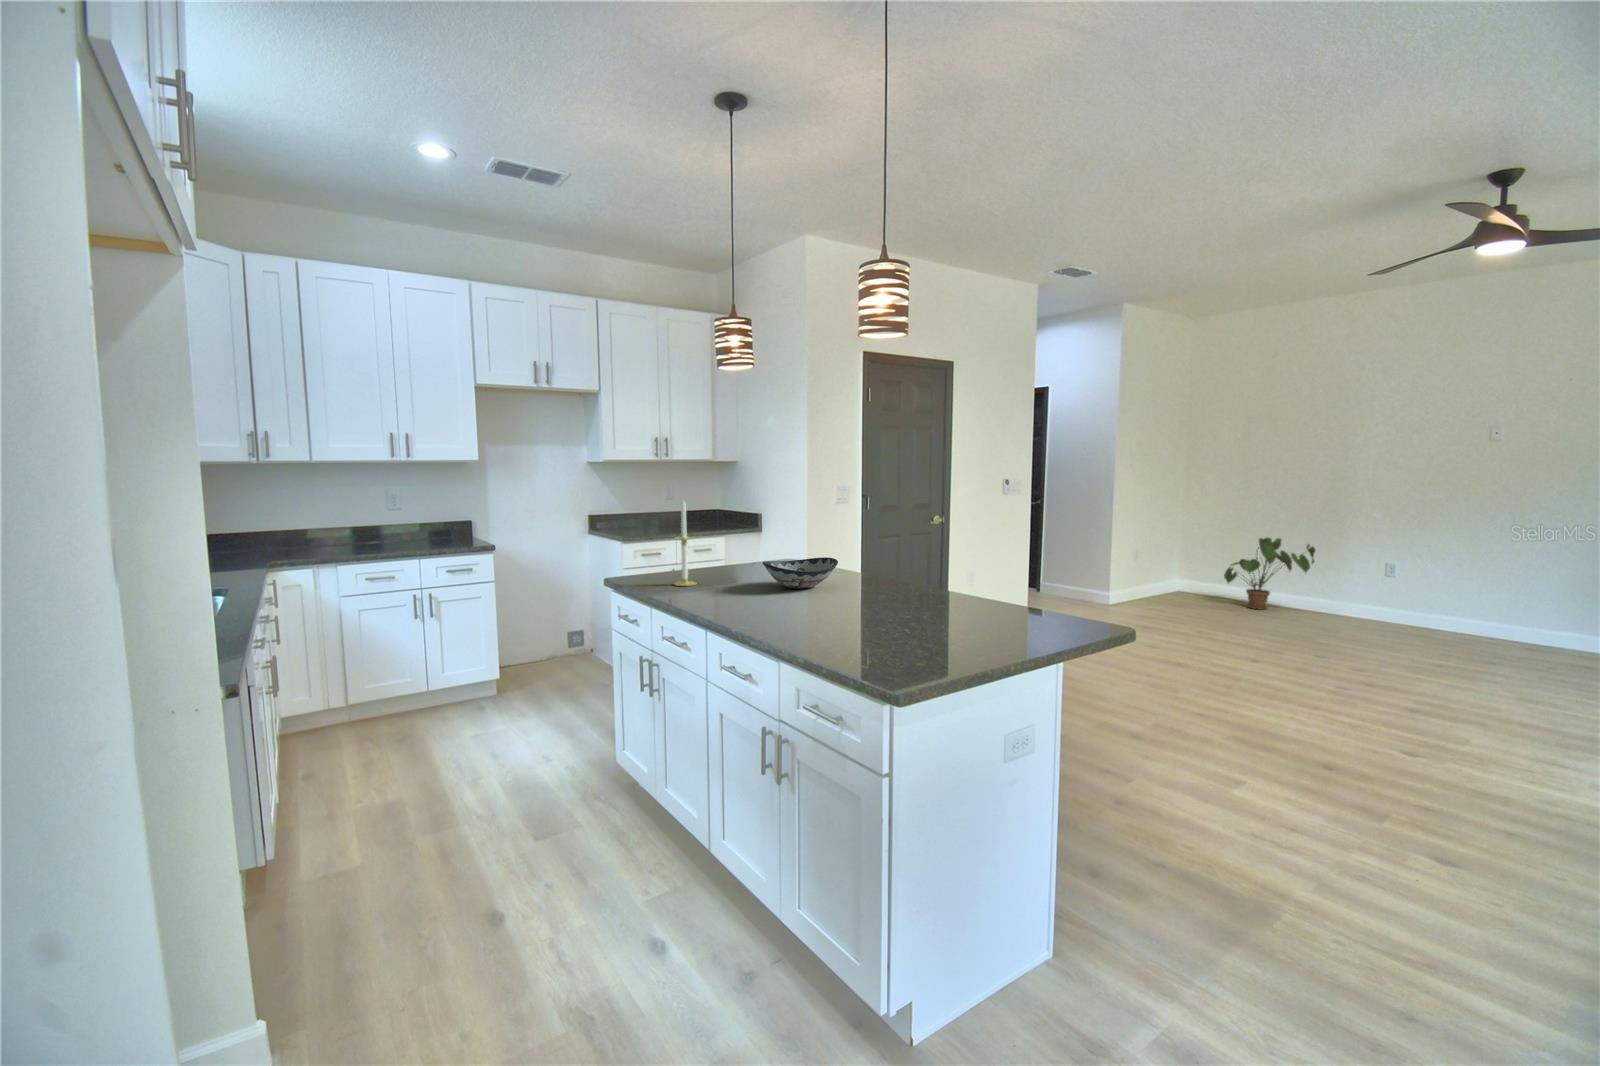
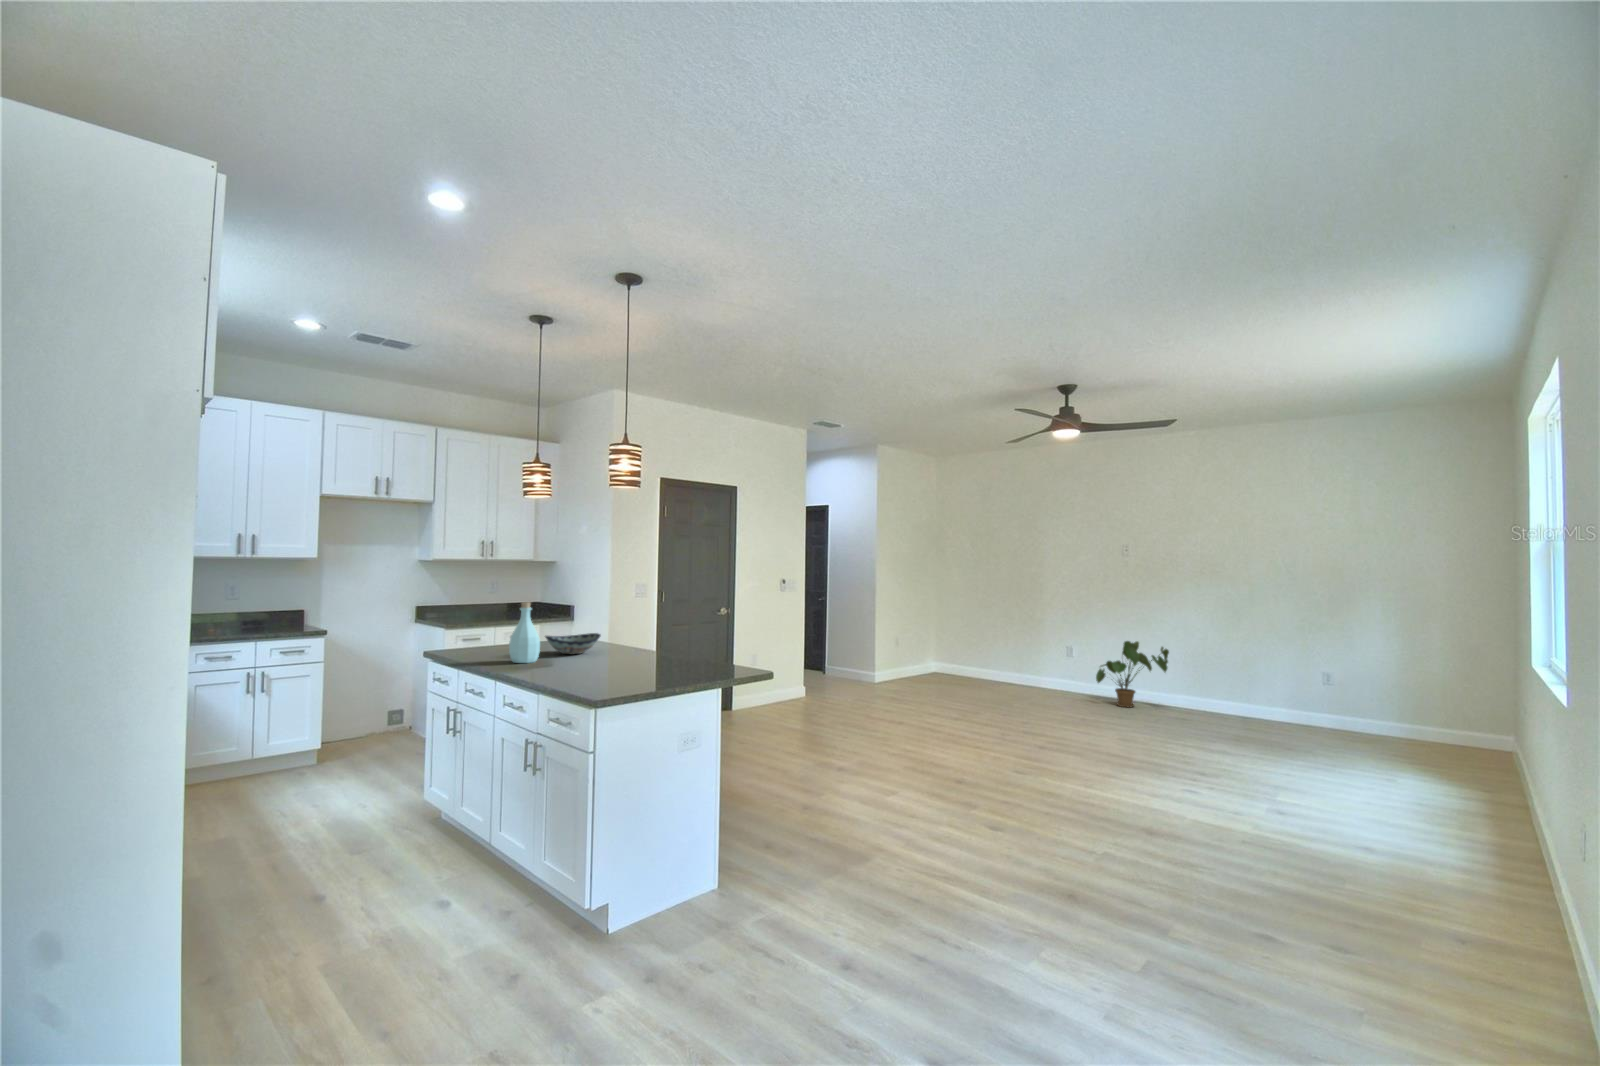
candle: present [674,501,696,586] -> none [478,590,496,654]
bottle: none [720,516,762,604] -> present [509,602,540,663]
house plant: present [1224,537,1316,610] -> present [1096,641,1169,707]

